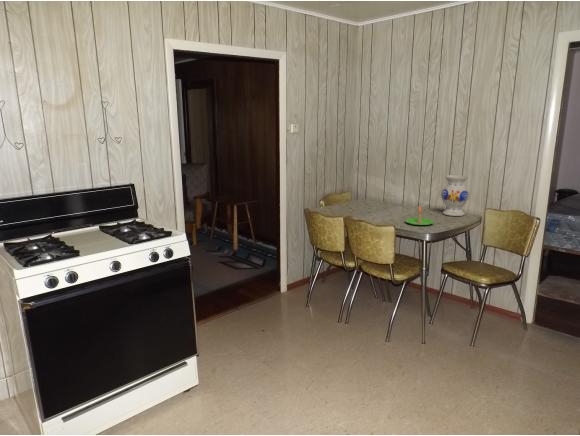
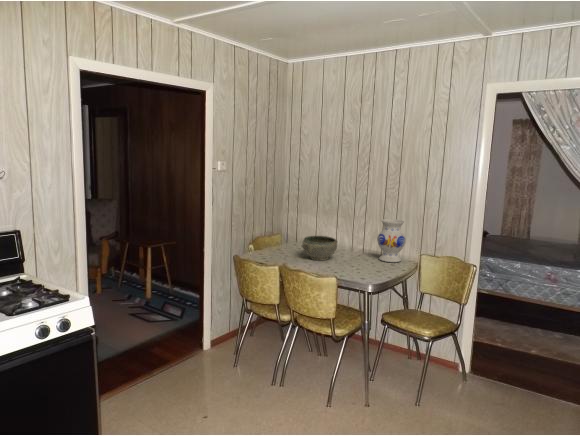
bowl: none [367,192,402,214] -> present [302,236,337,261]
candle: present [406,207,434,225] -> none [344,252,374,274]

